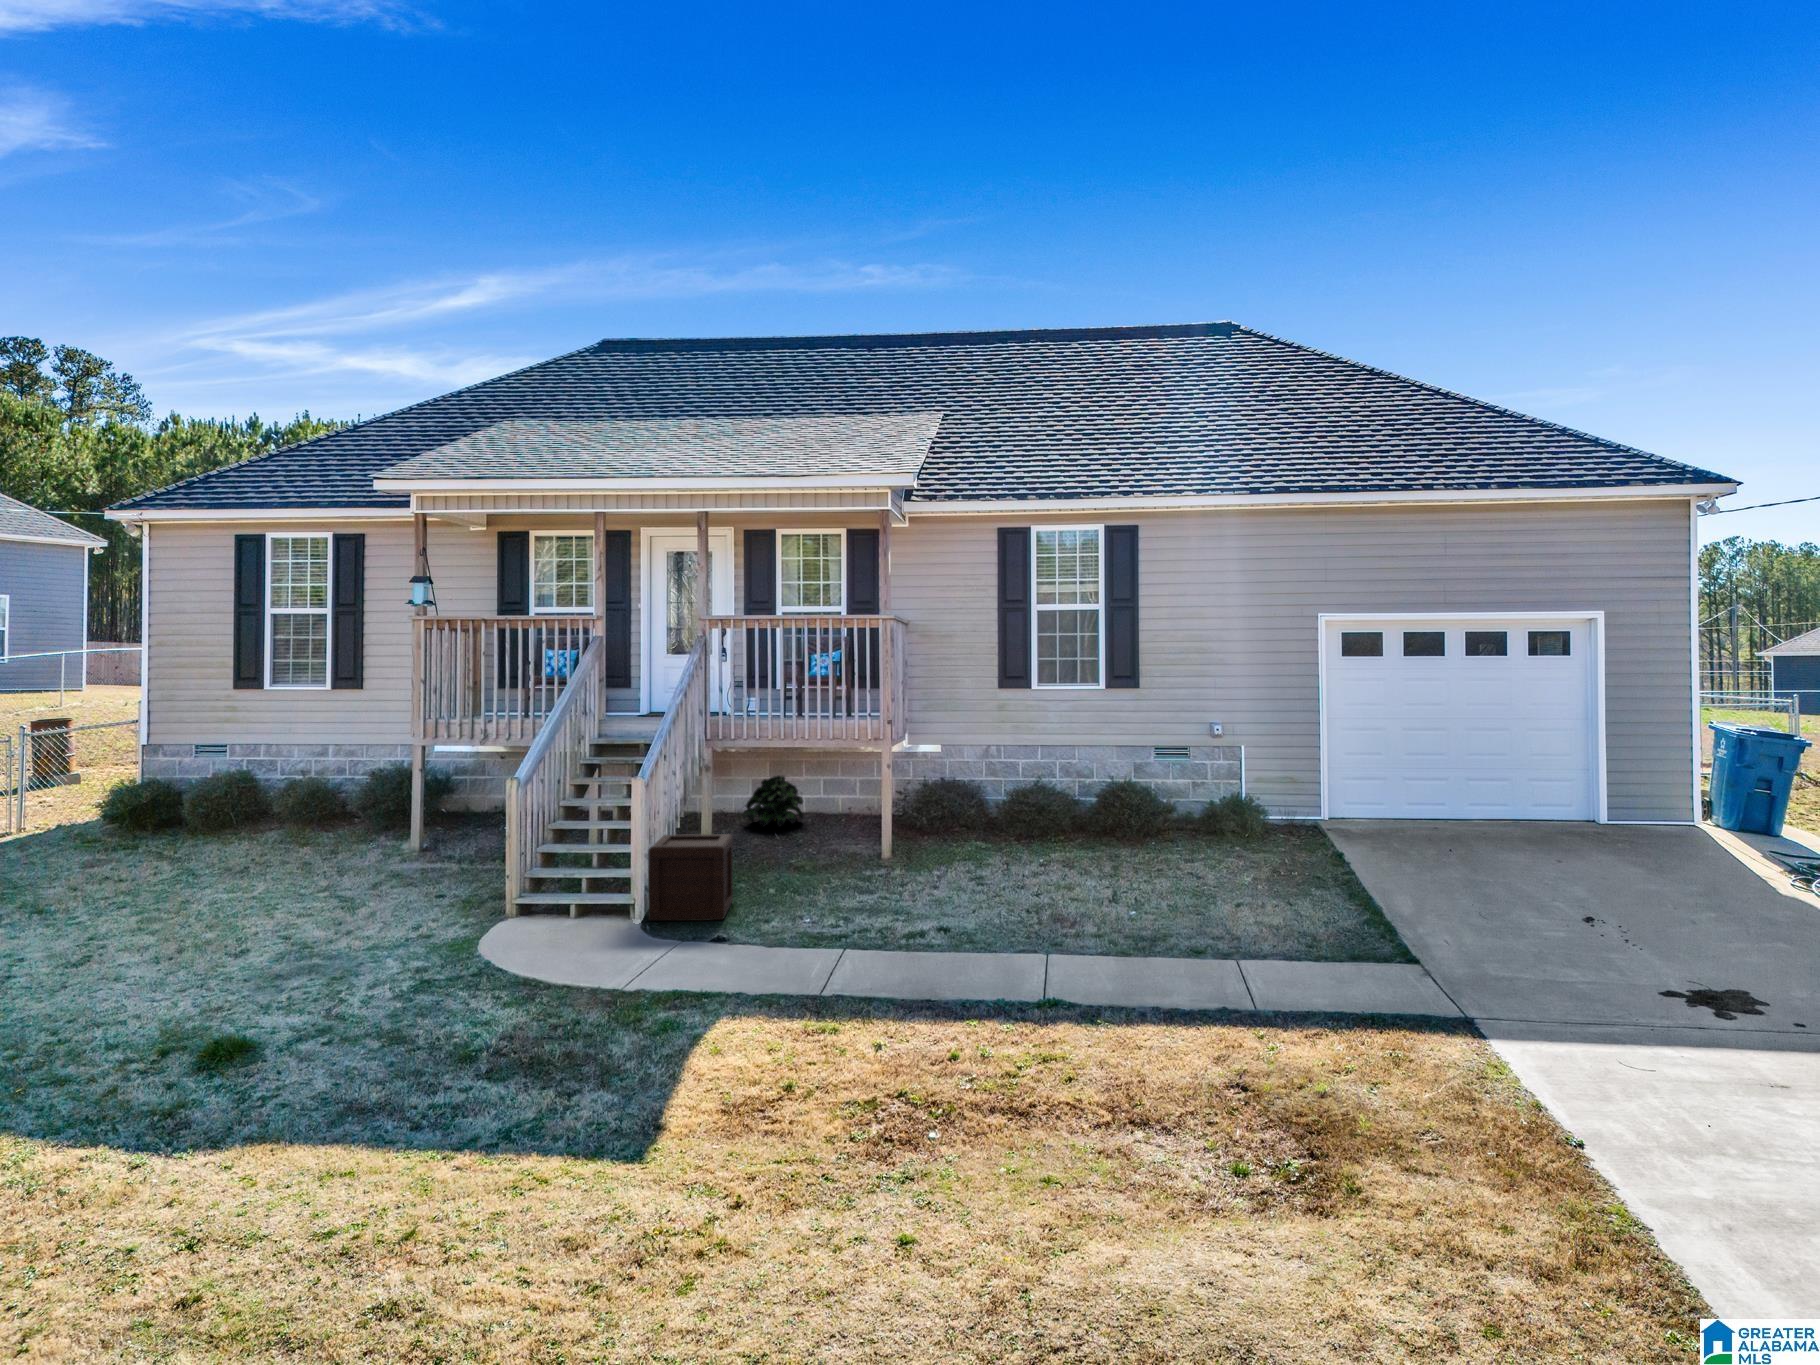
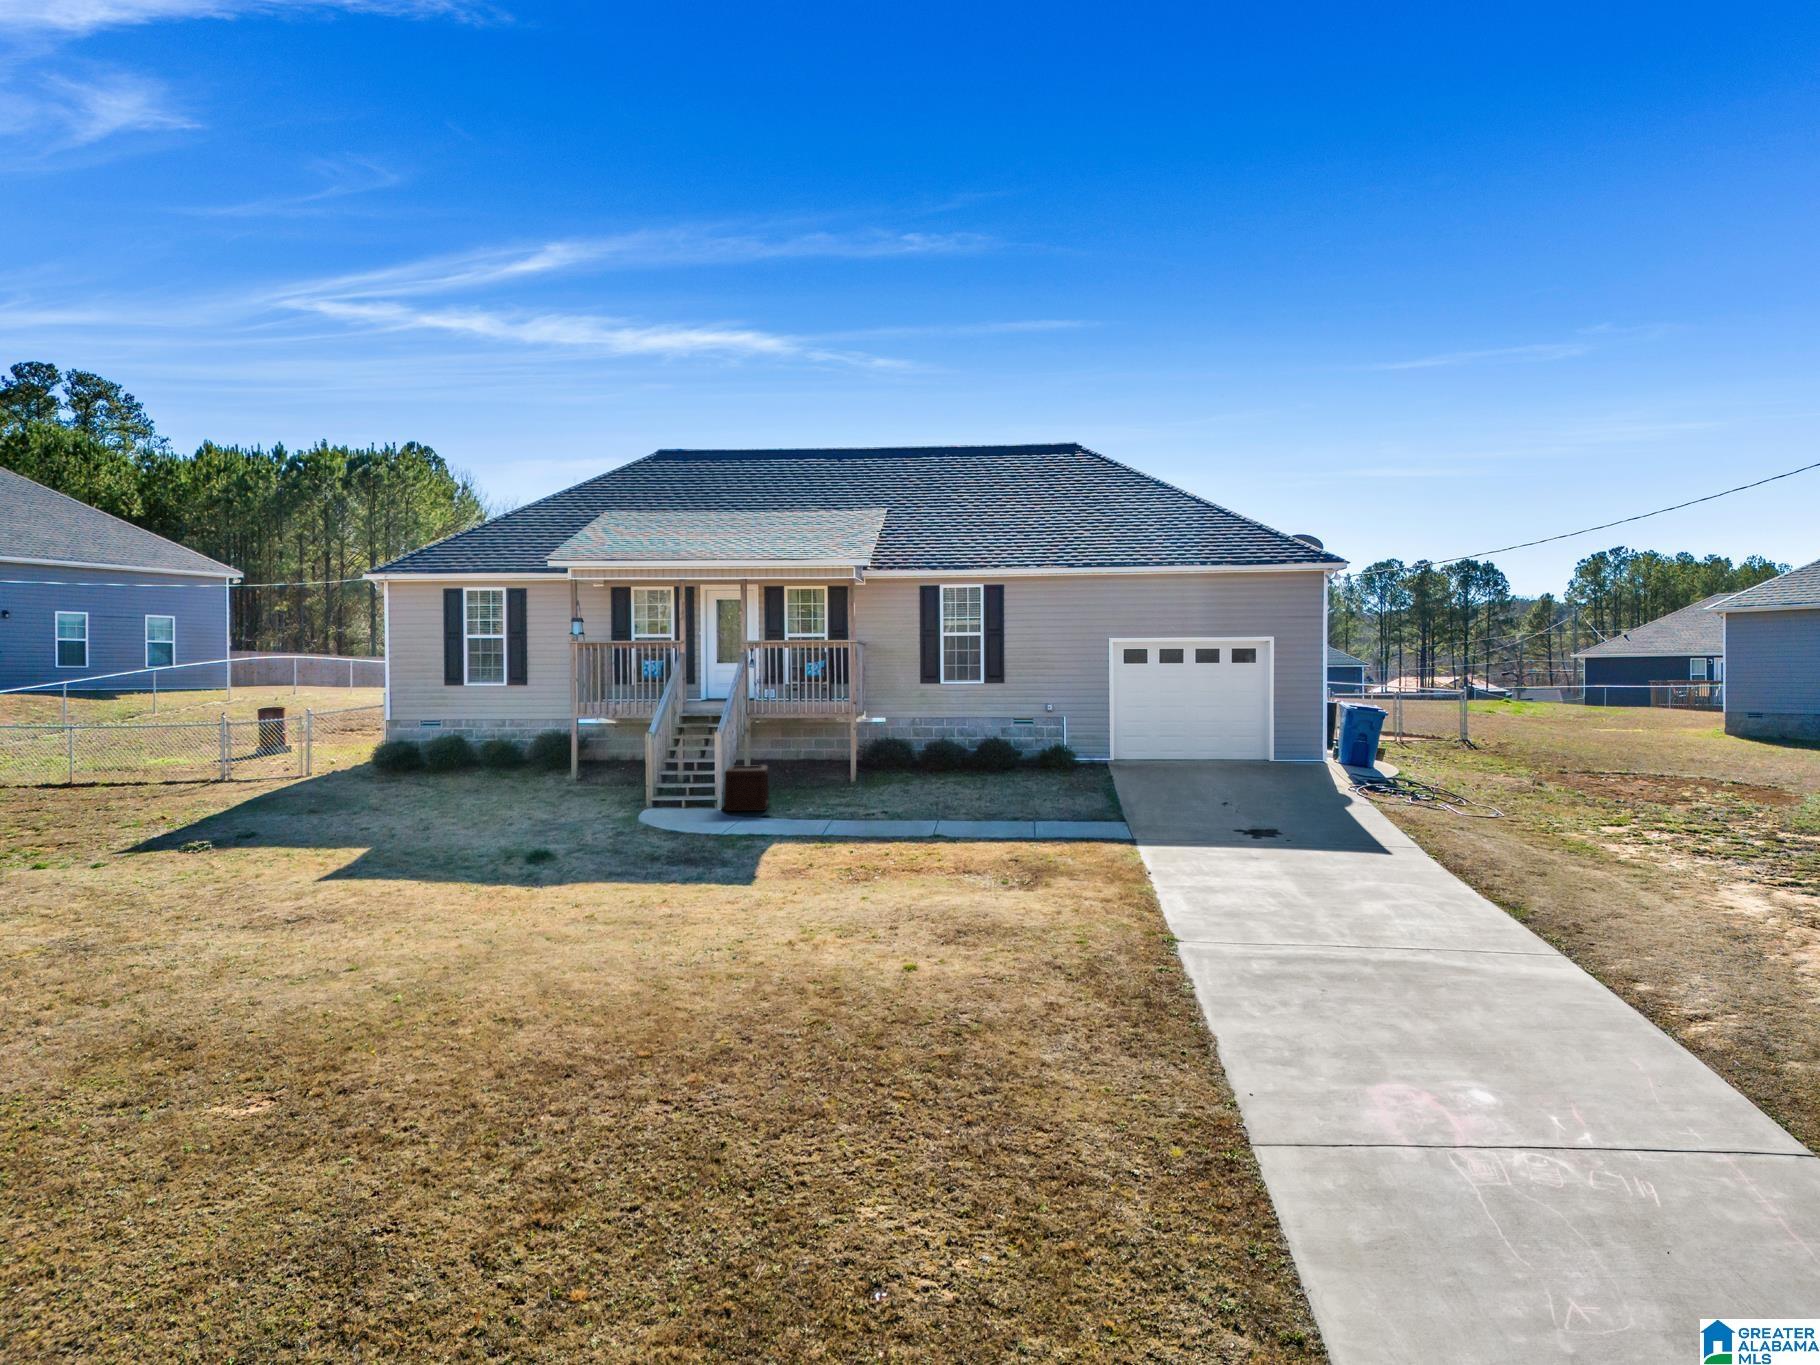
potted plant: present [743,776,803,827] -> none [767,736,804,767]

